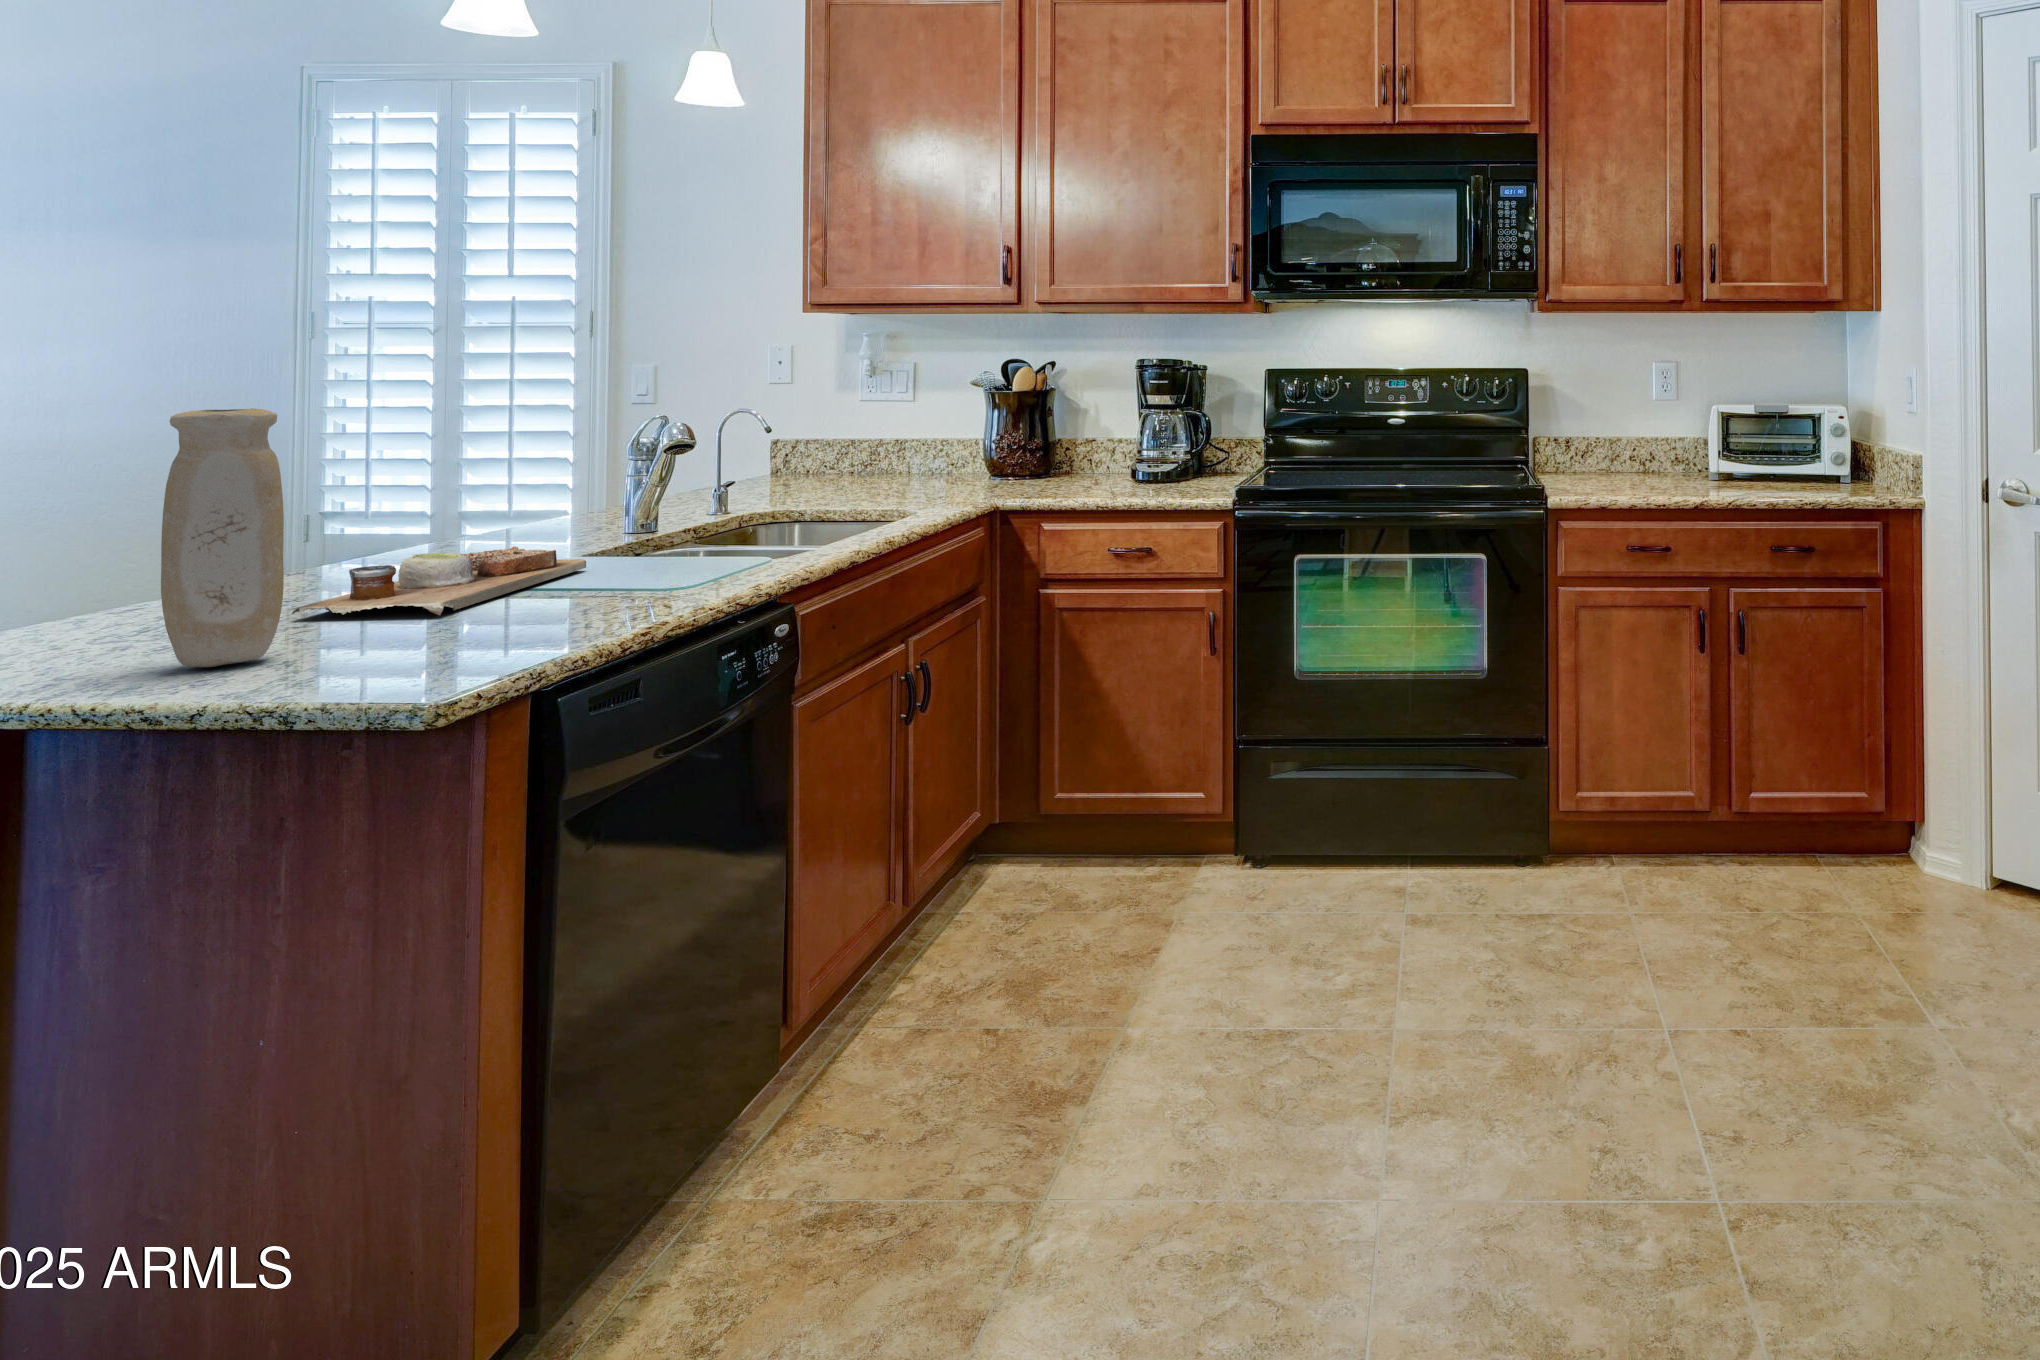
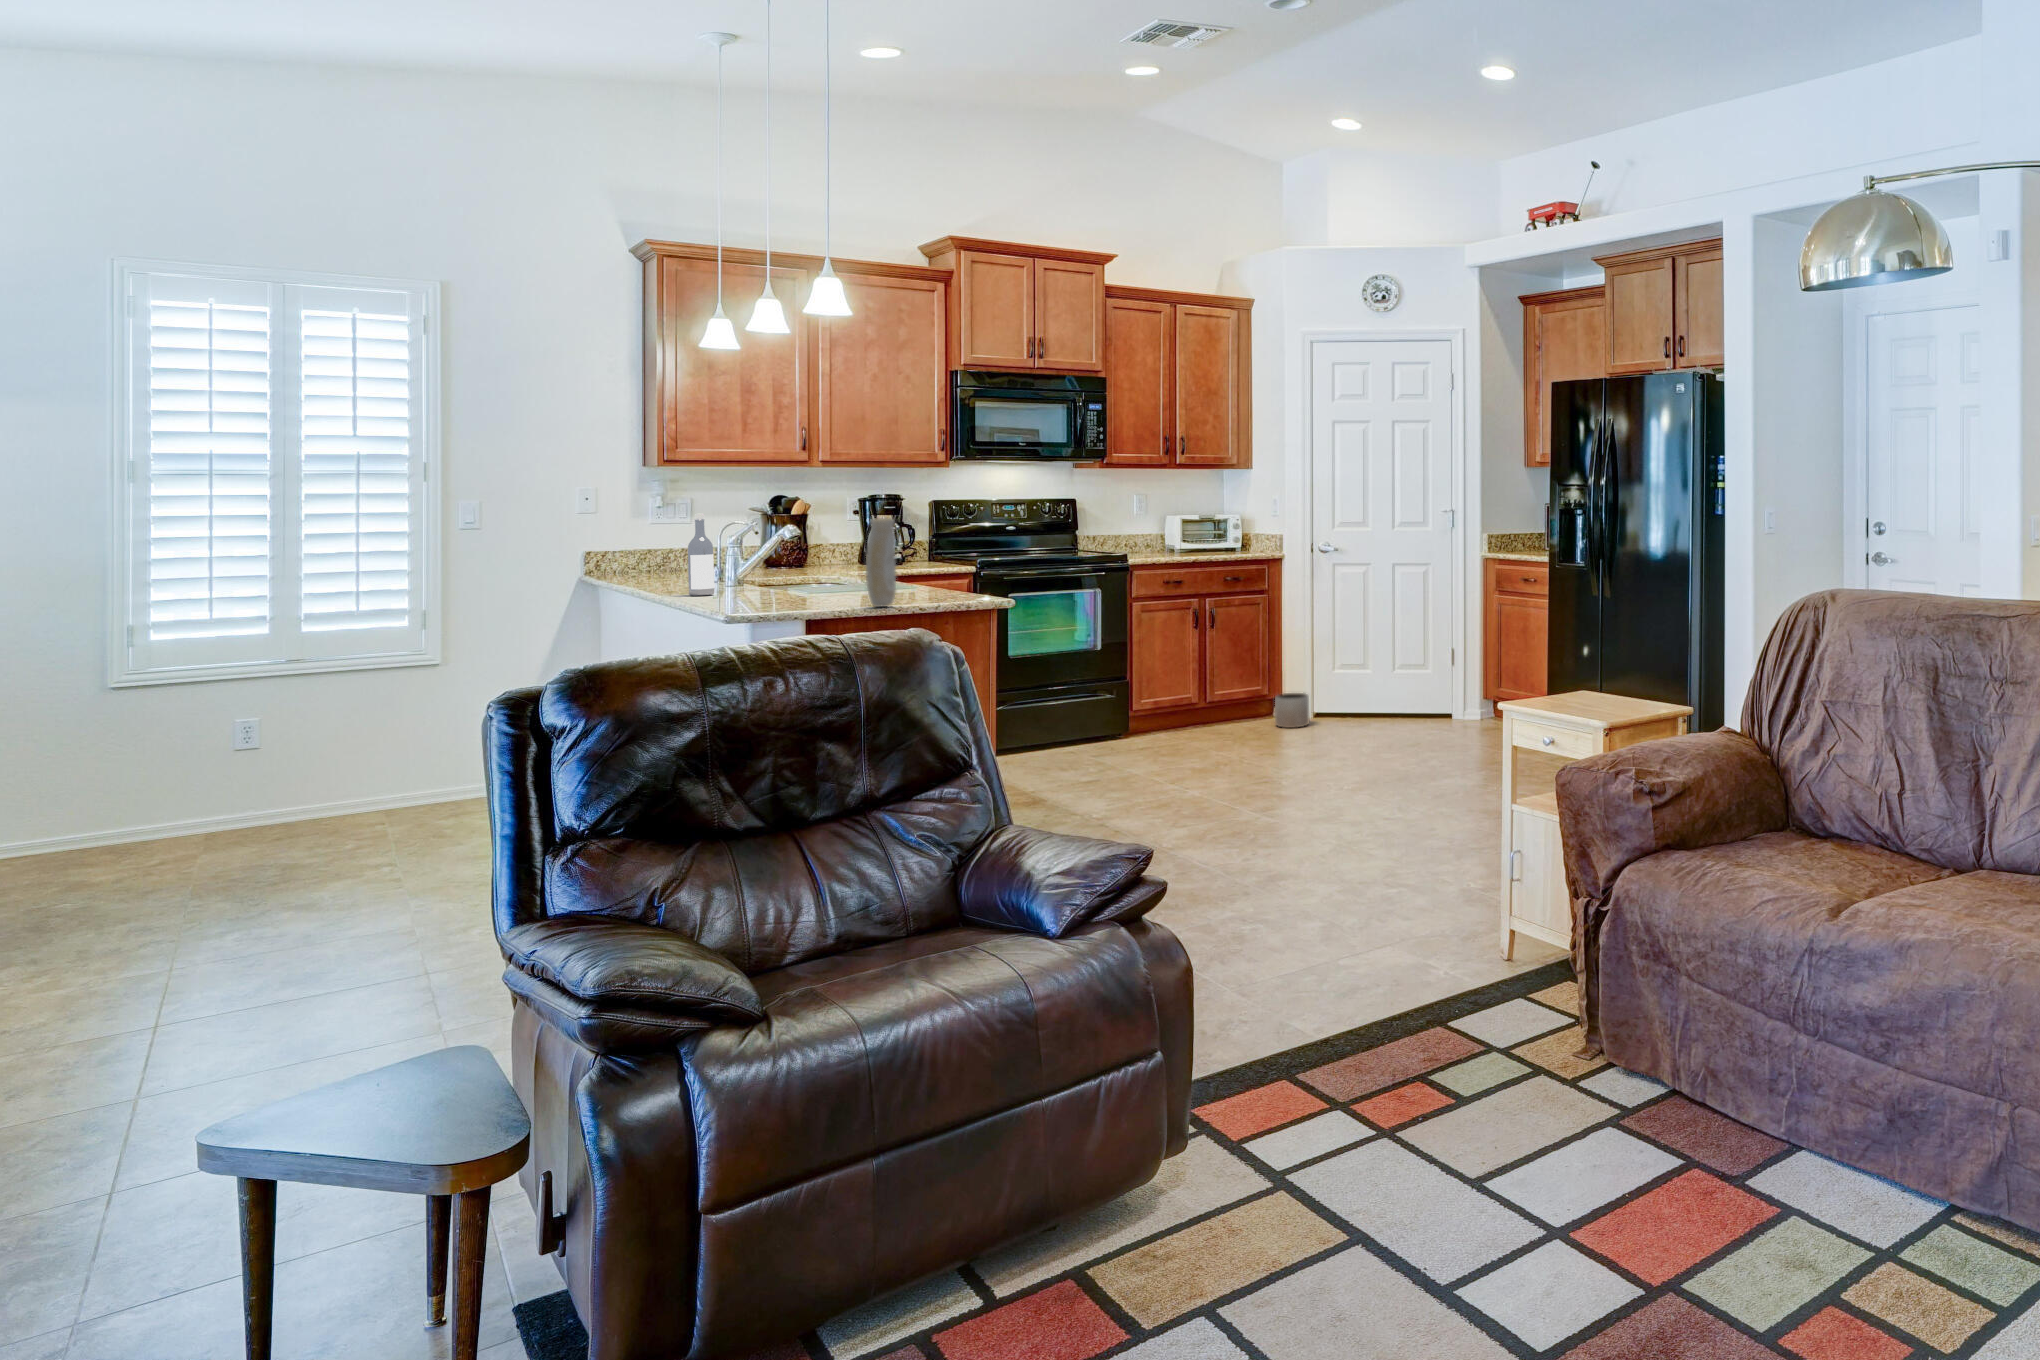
wine bottle: none [473,388,529,549] -> present [688,513,714,596]
cutting board: present [292,546,586,615] -> none [768,583,869,604]
planter: none [1880,817,1963,914] -> present [1275,693,1309,728]

